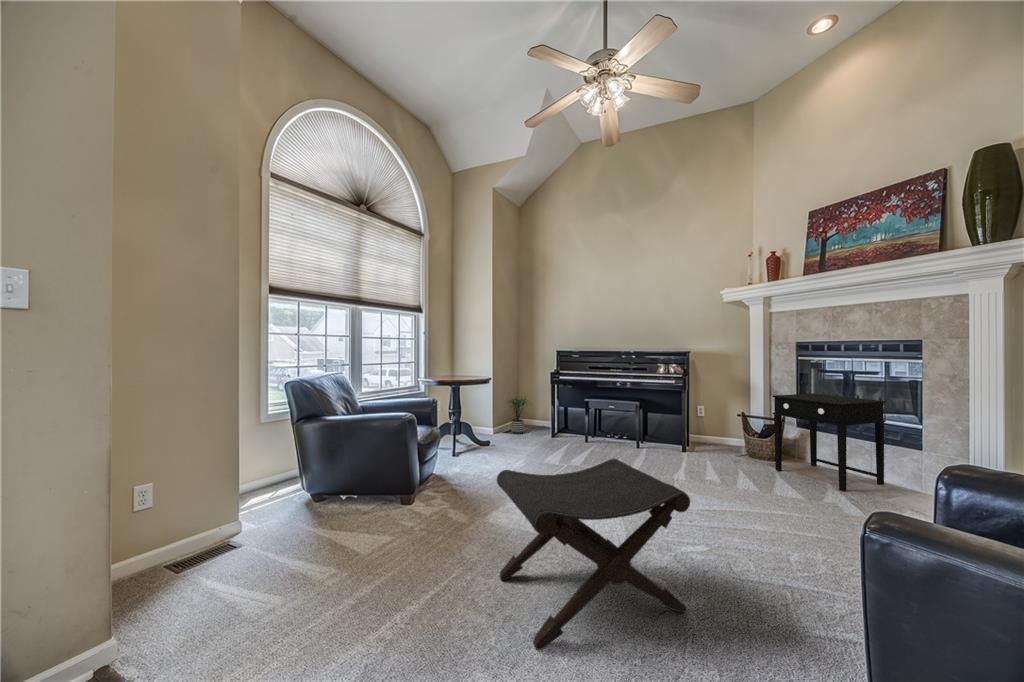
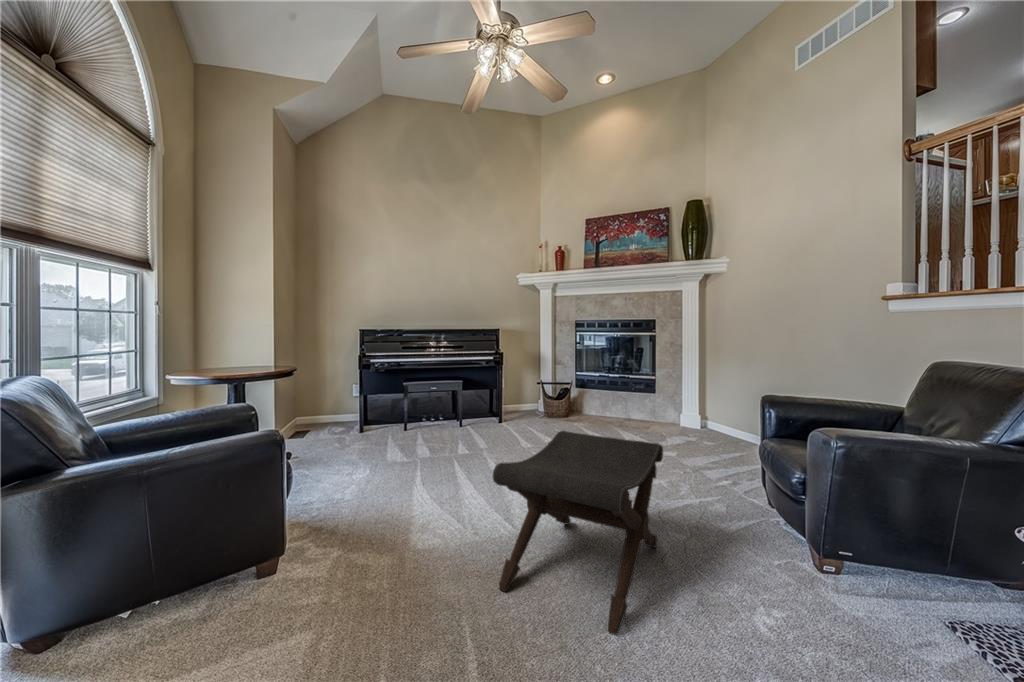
side table: present [773,393,886,491] -> none [573,362,637,431]
potted plant: present [509,397,528,434] -> none [291,387,330,436]

